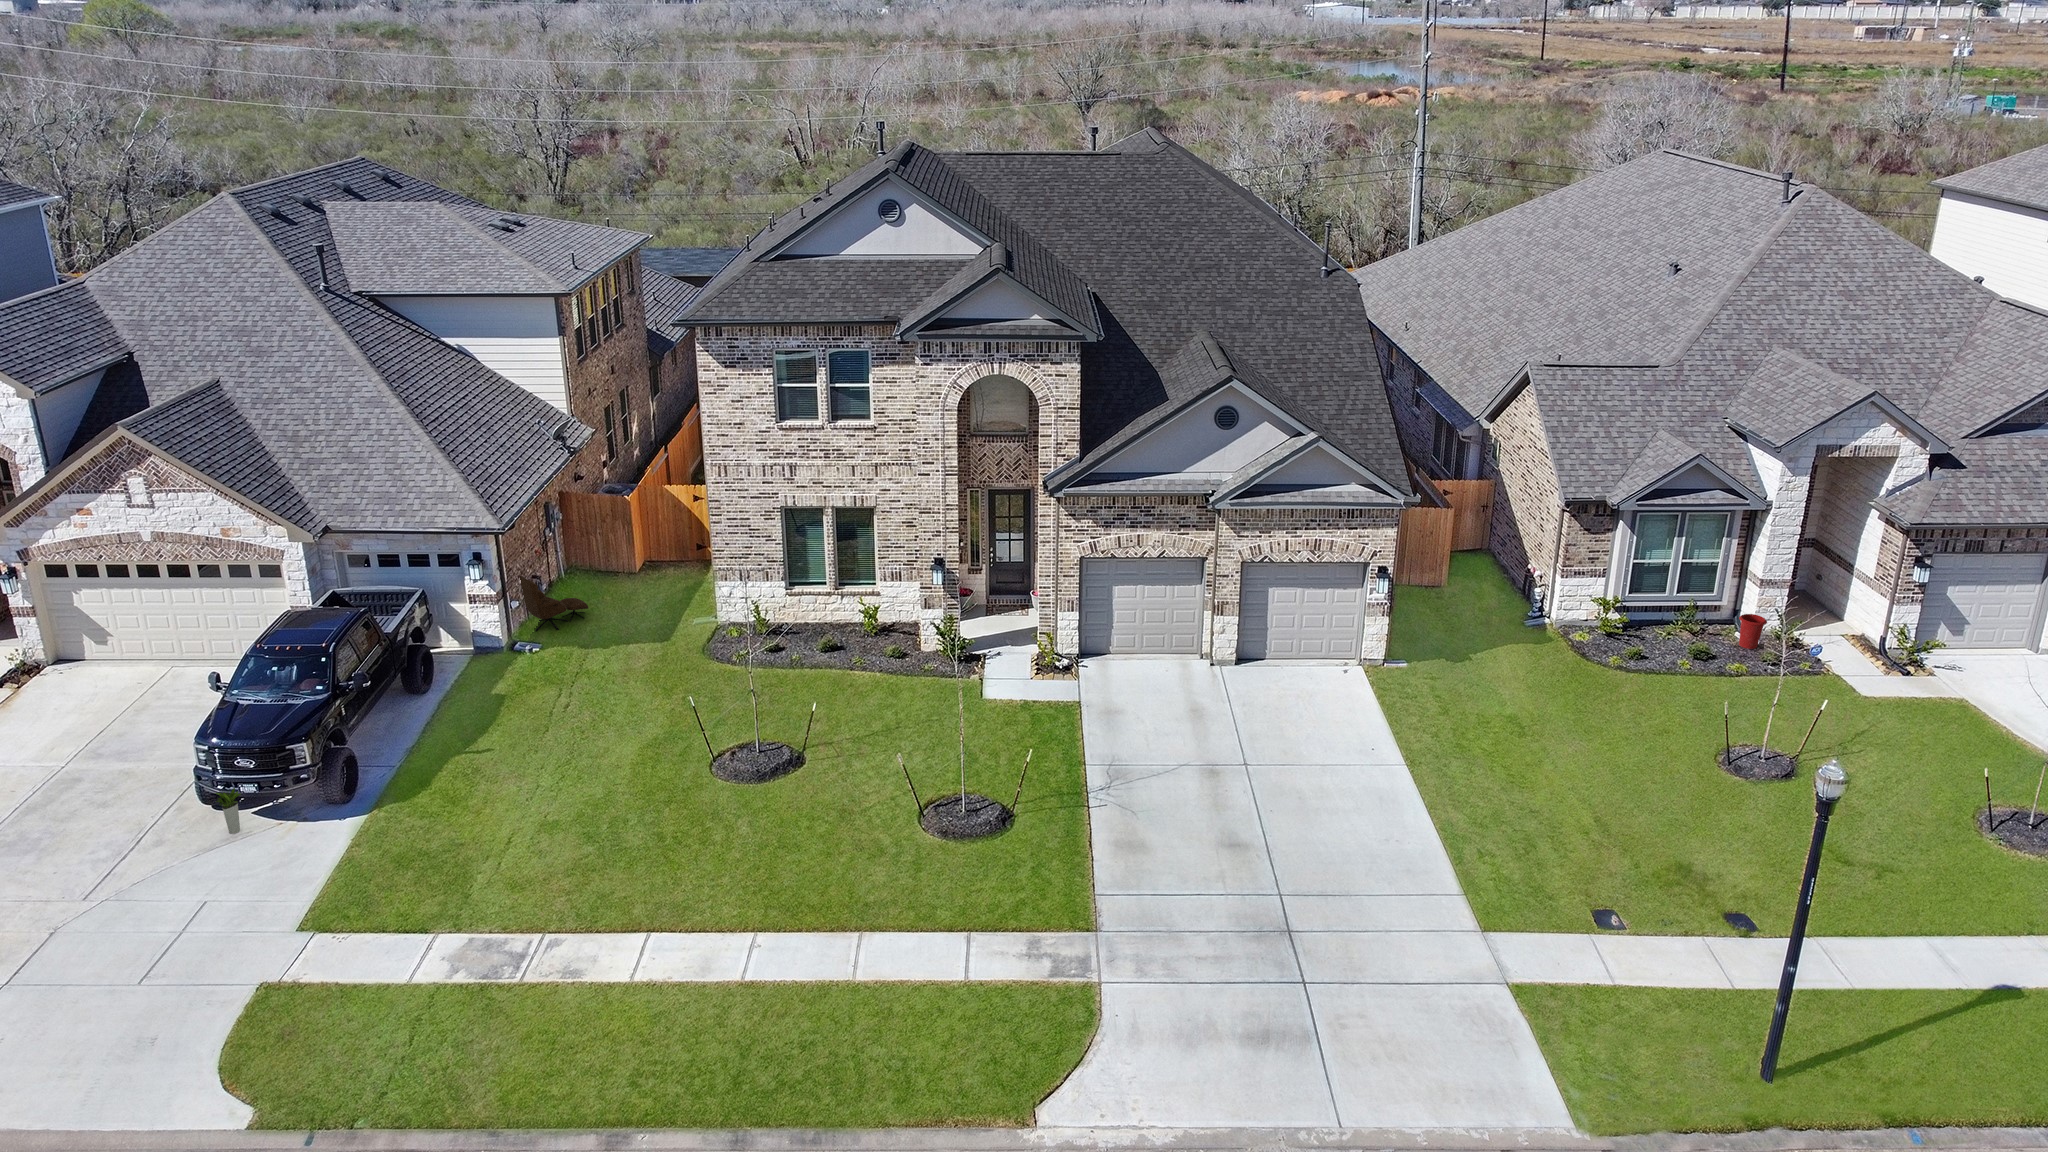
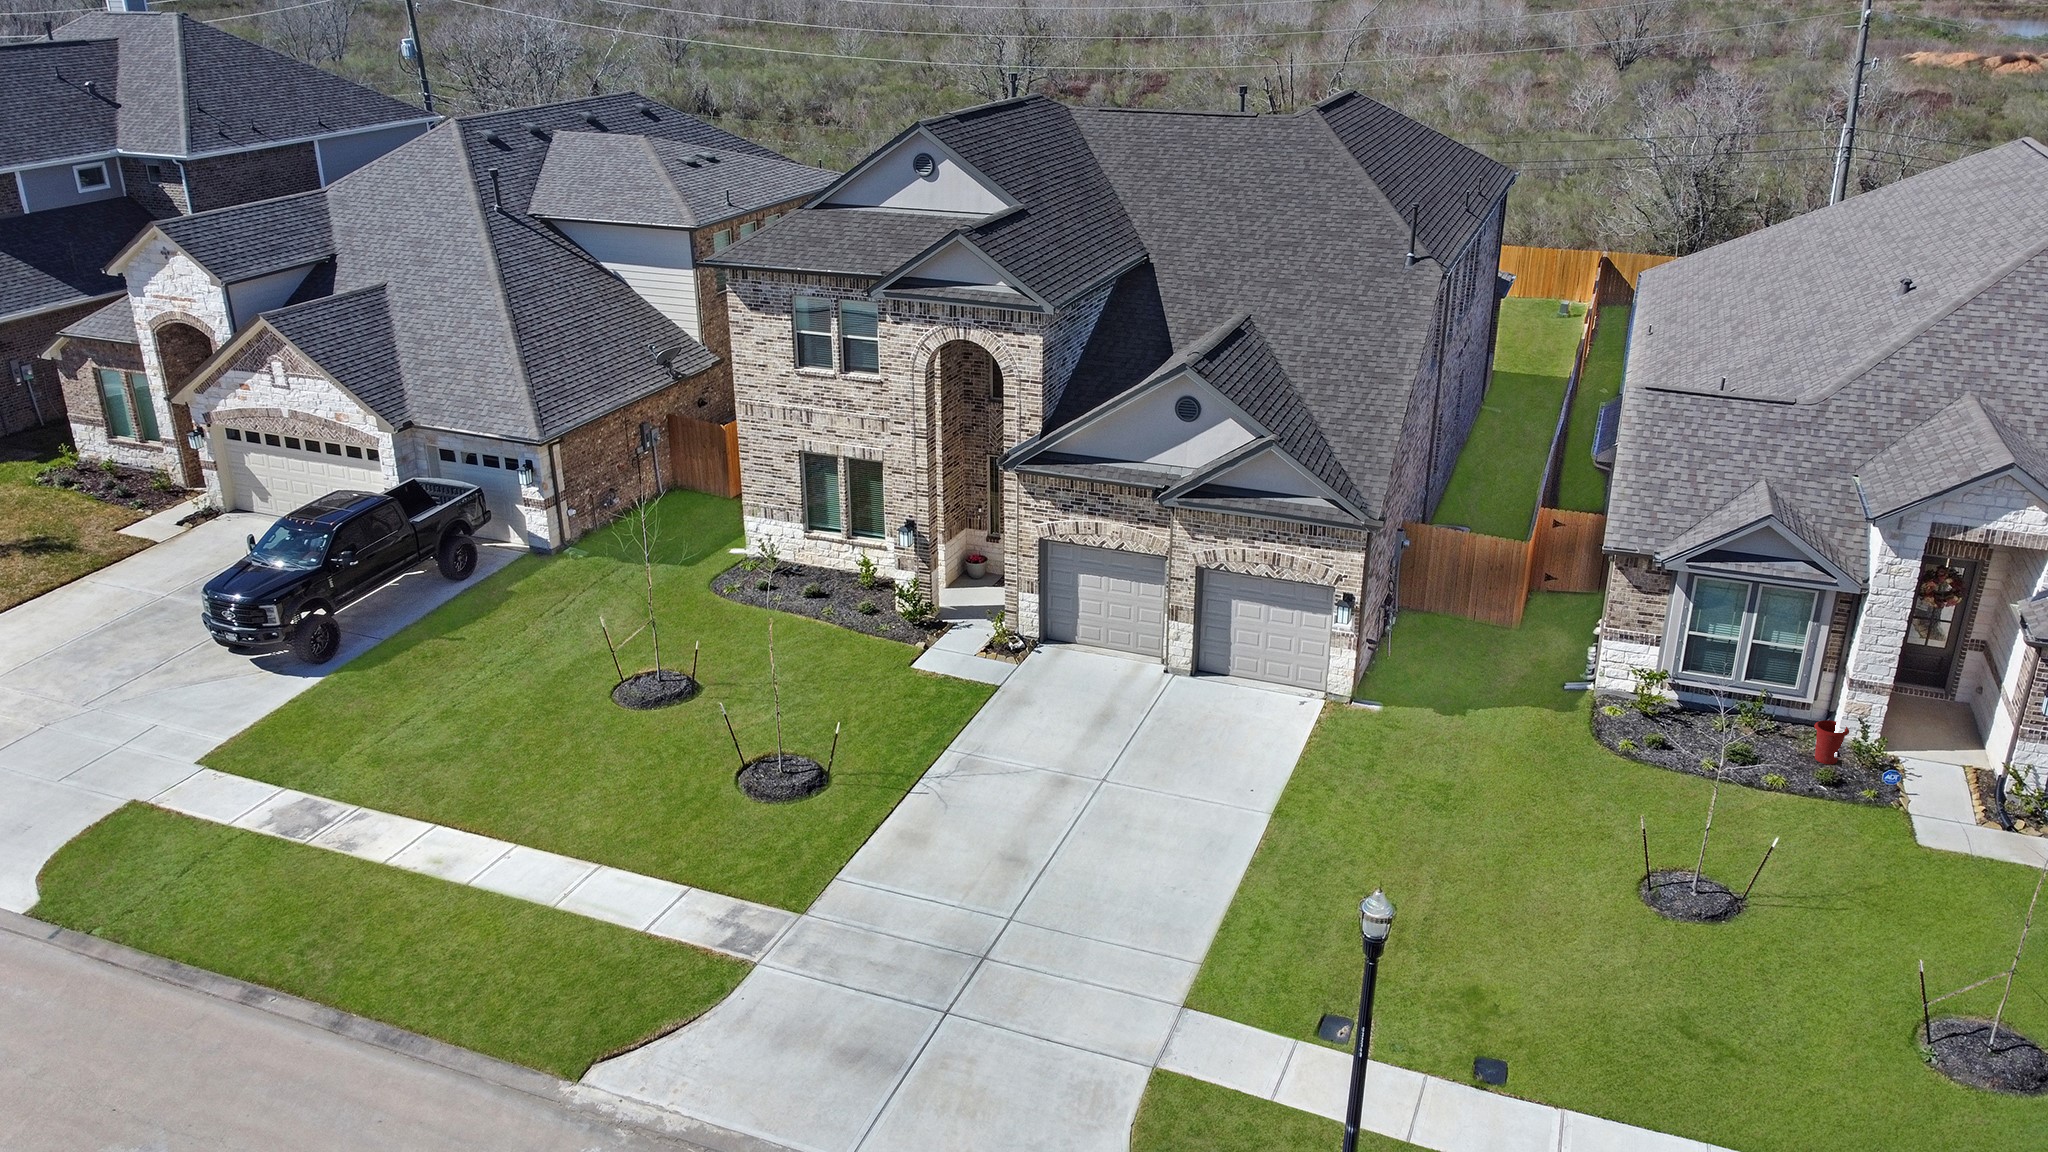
lounge chair: present [520,576,588,631] -> none [583,487,650,543]
planter: present [215,788,240,834] -> none [212,631,235,671]

